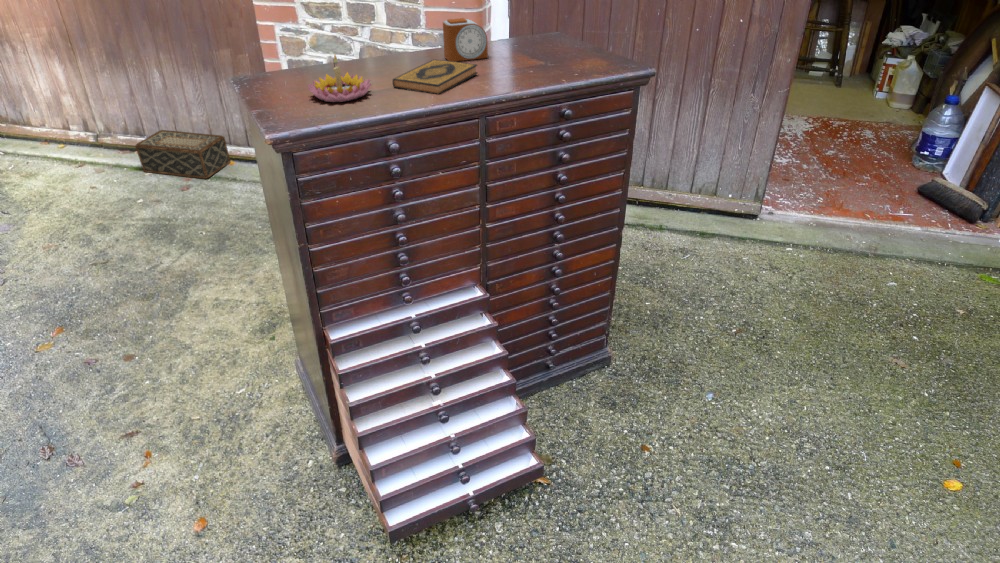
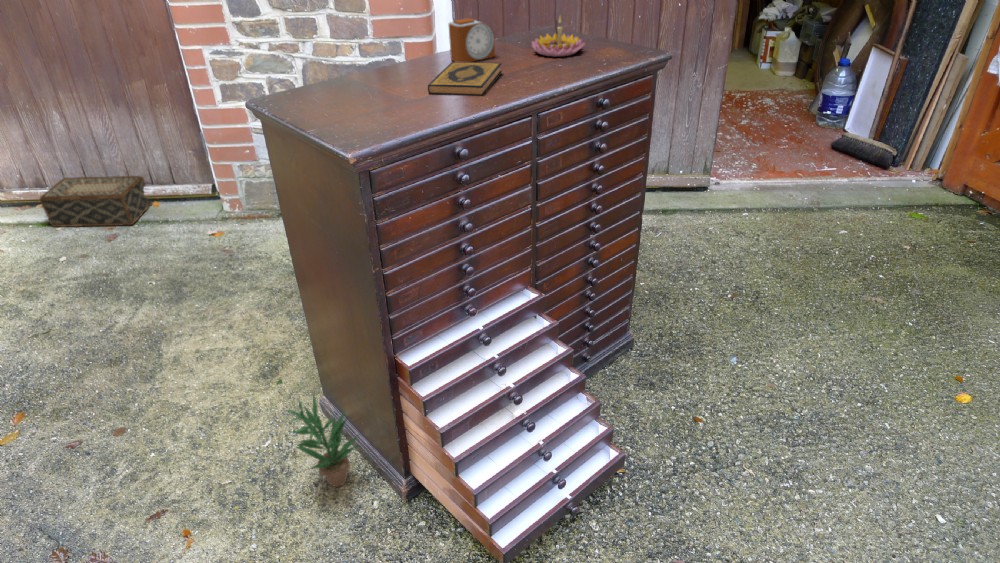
candle holder: present [308,55,371,103] -> present [532,17,585,57]
potted plant: none [235,351,306,442] -> present [288,396,358,487]

